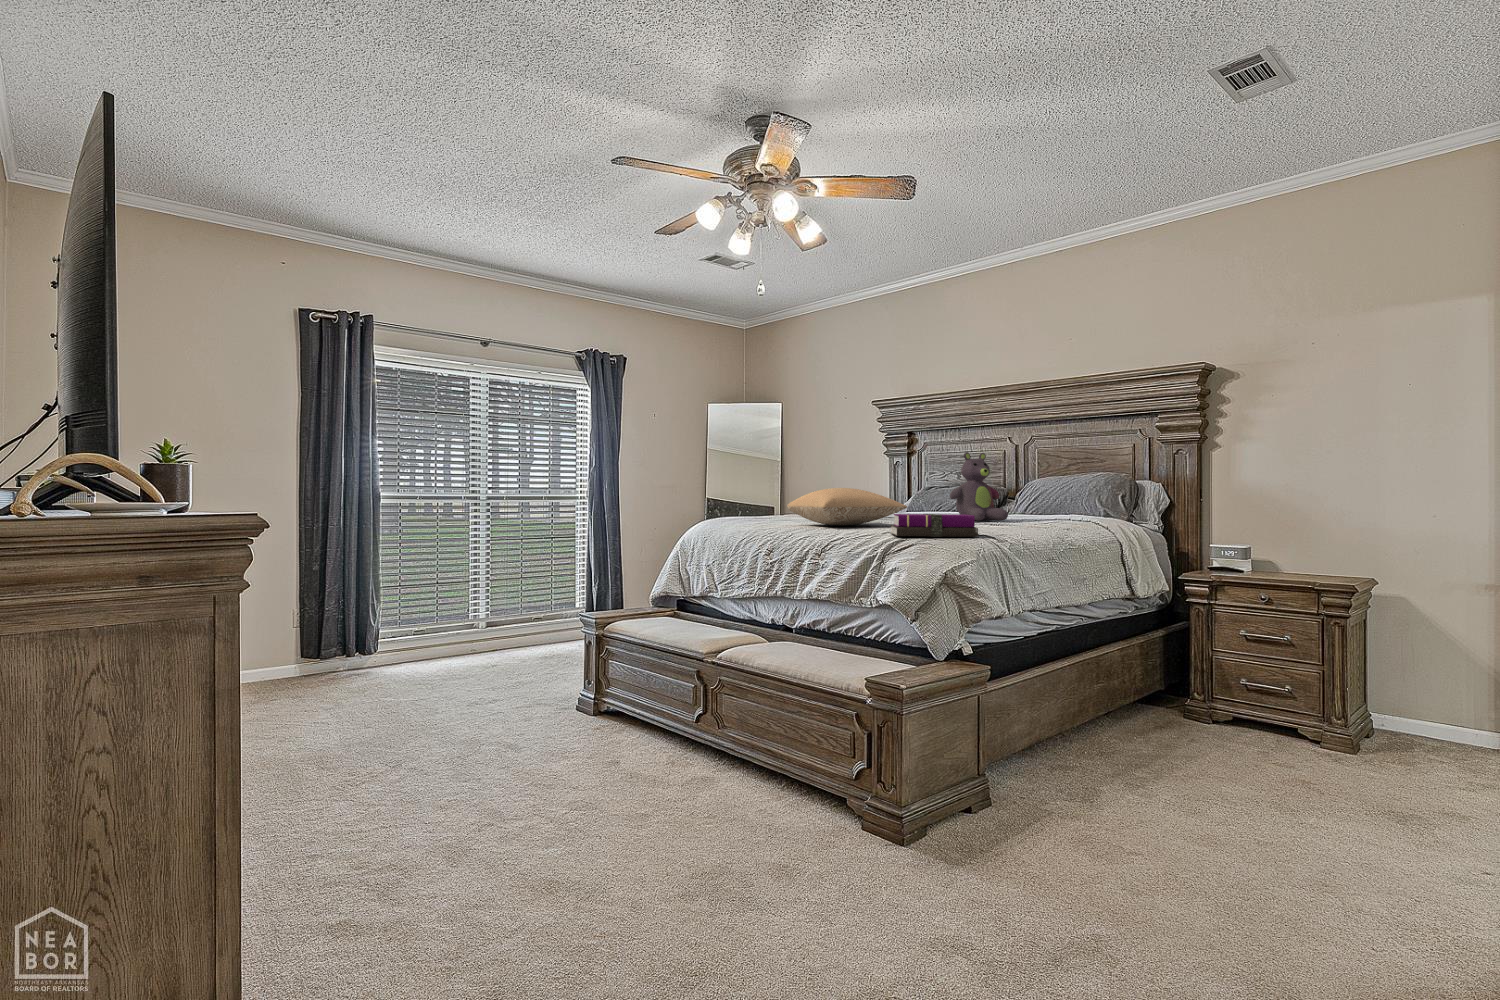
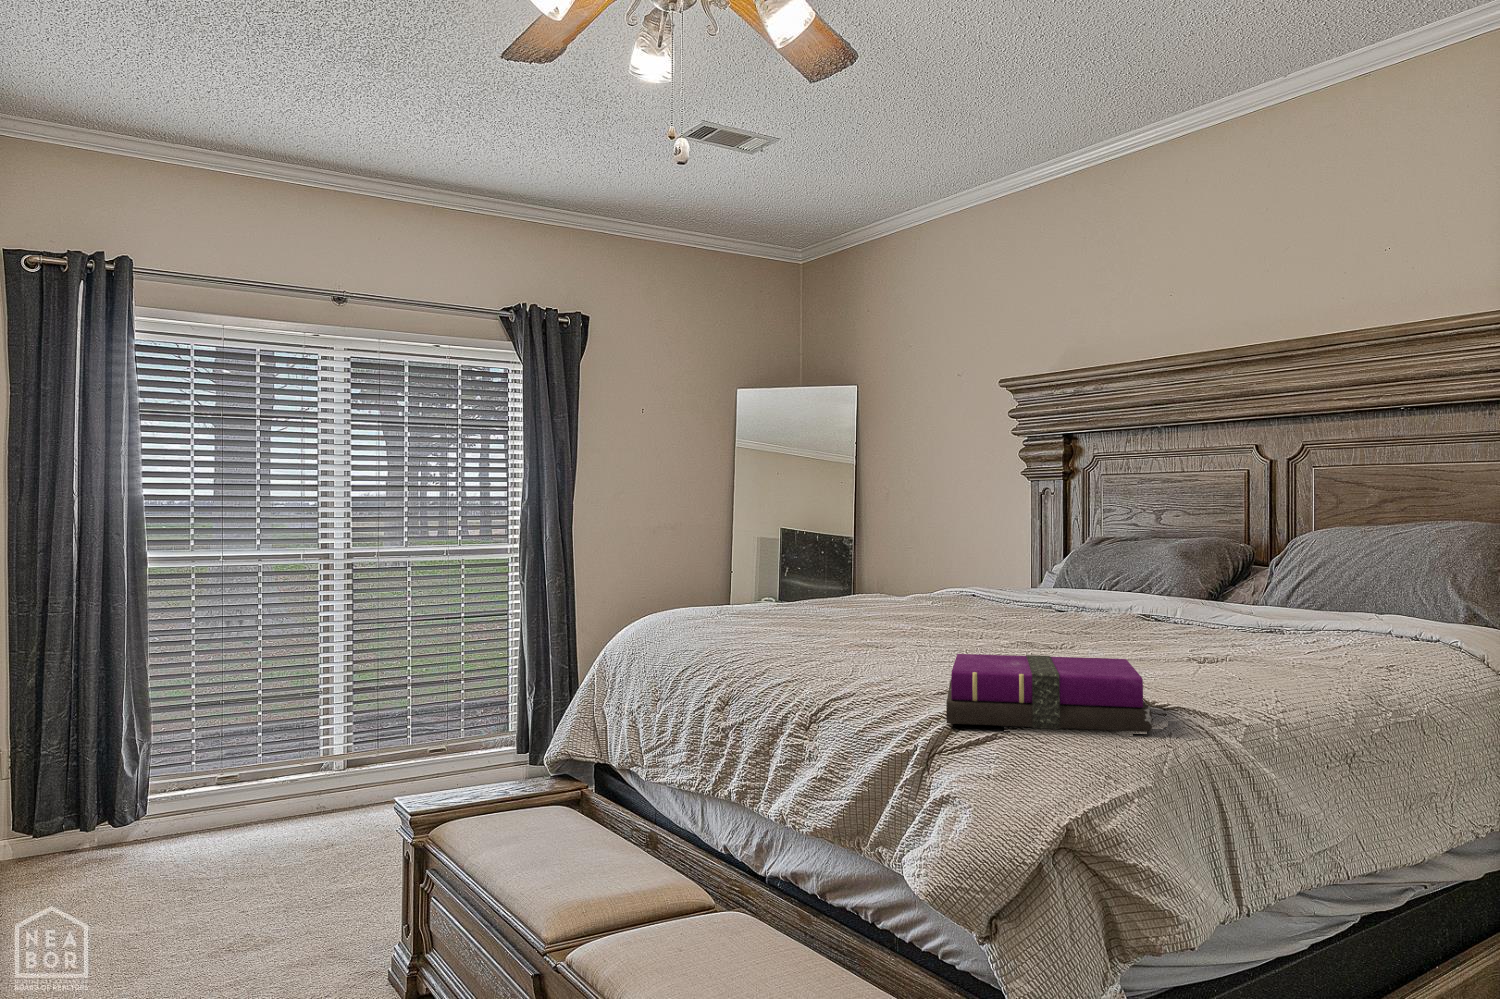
stuffed bear: present [950,452,1008,521] -> none [1124,486,1249,629]
pillow: present [787,488,907,526] -> none [779,568,1017,647]

